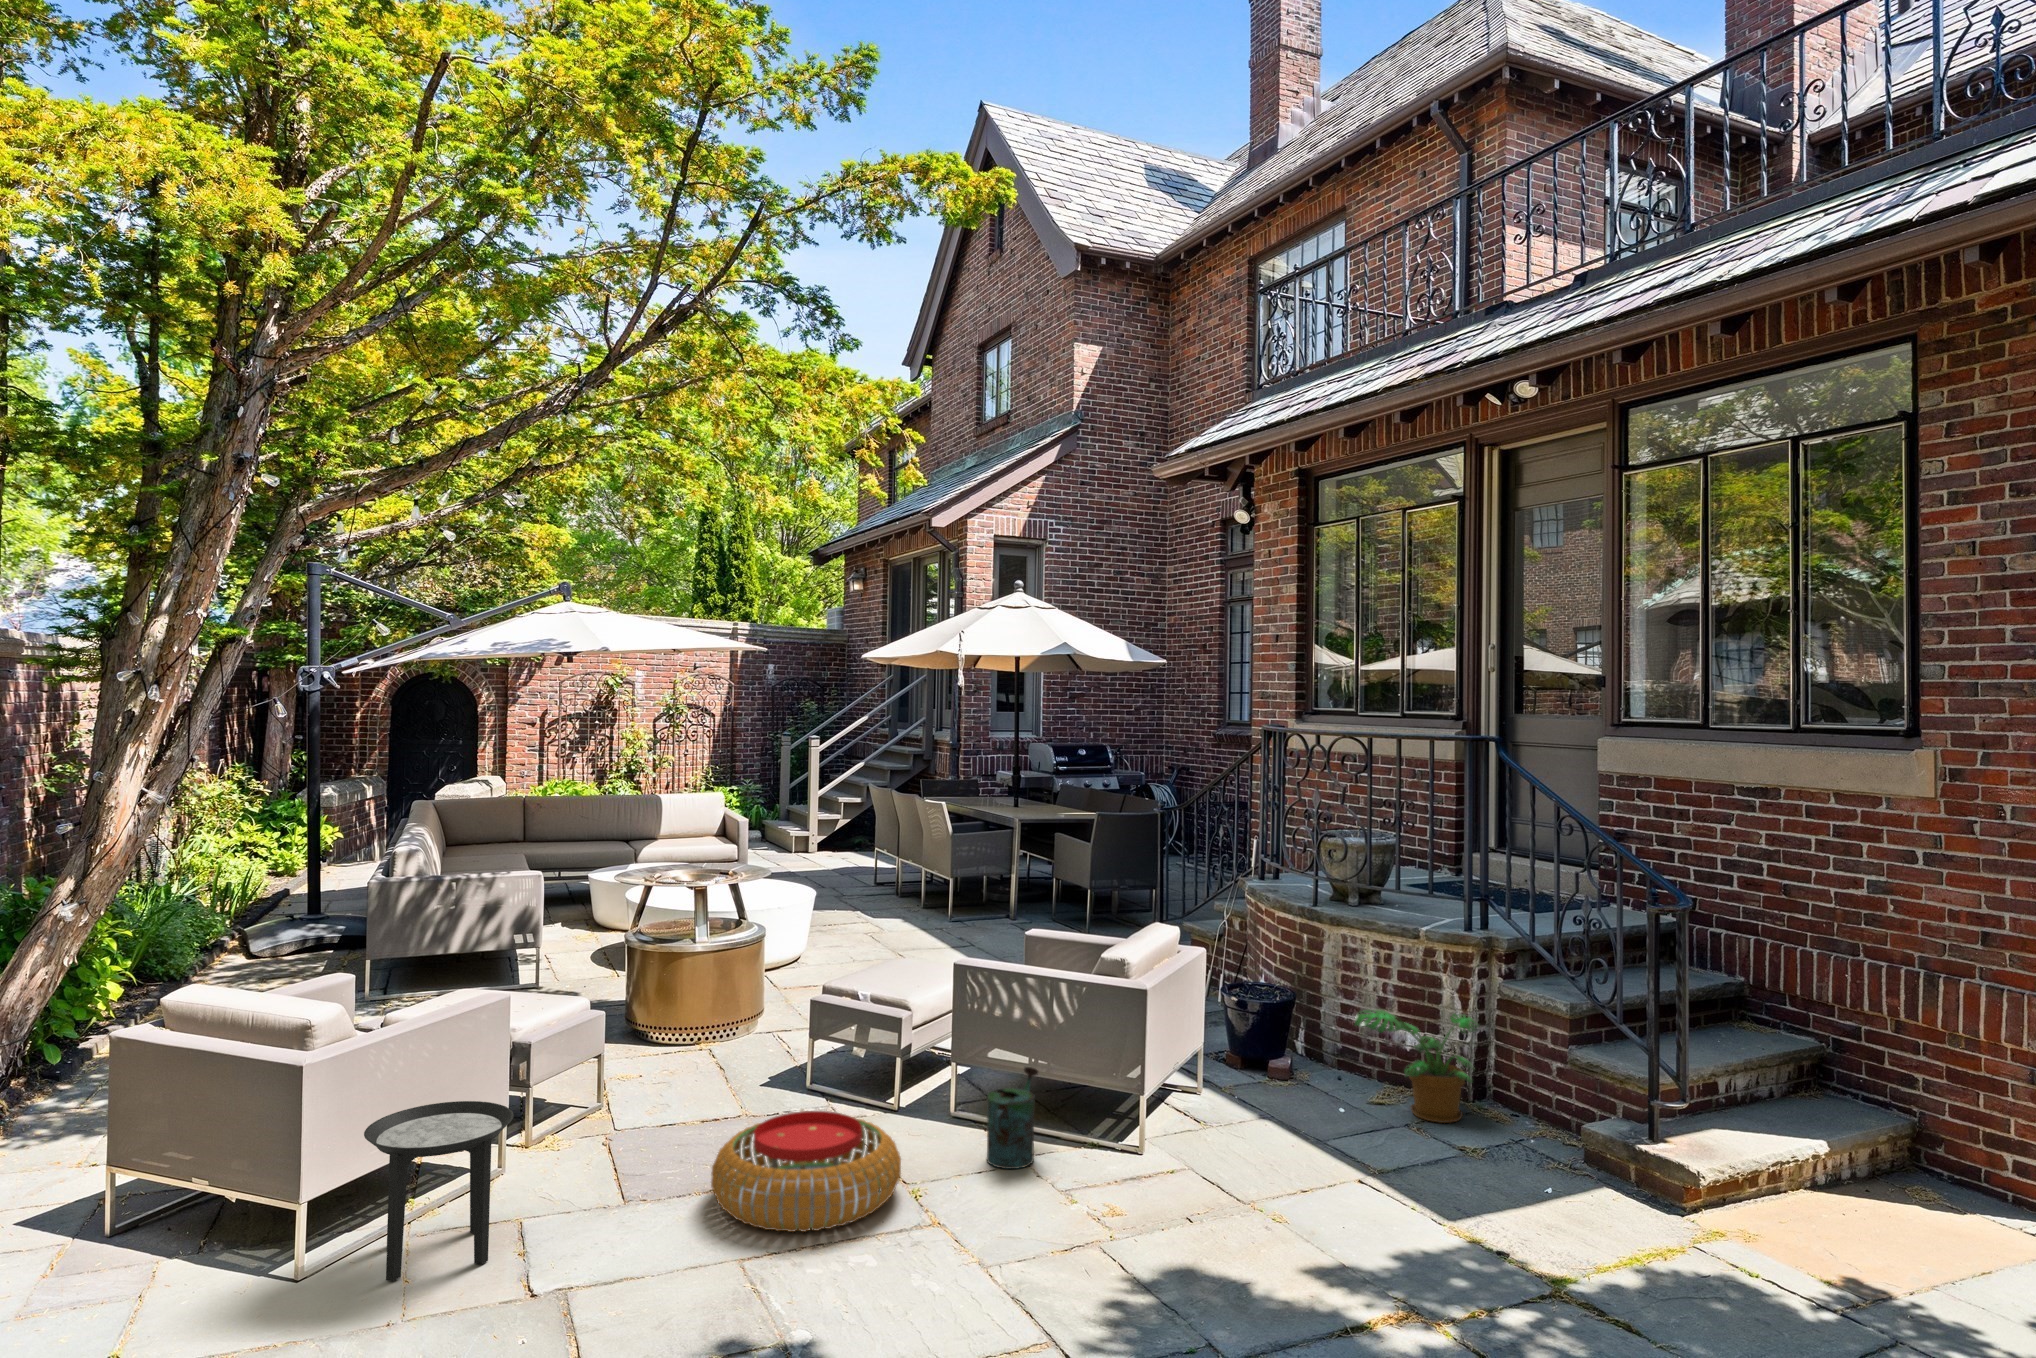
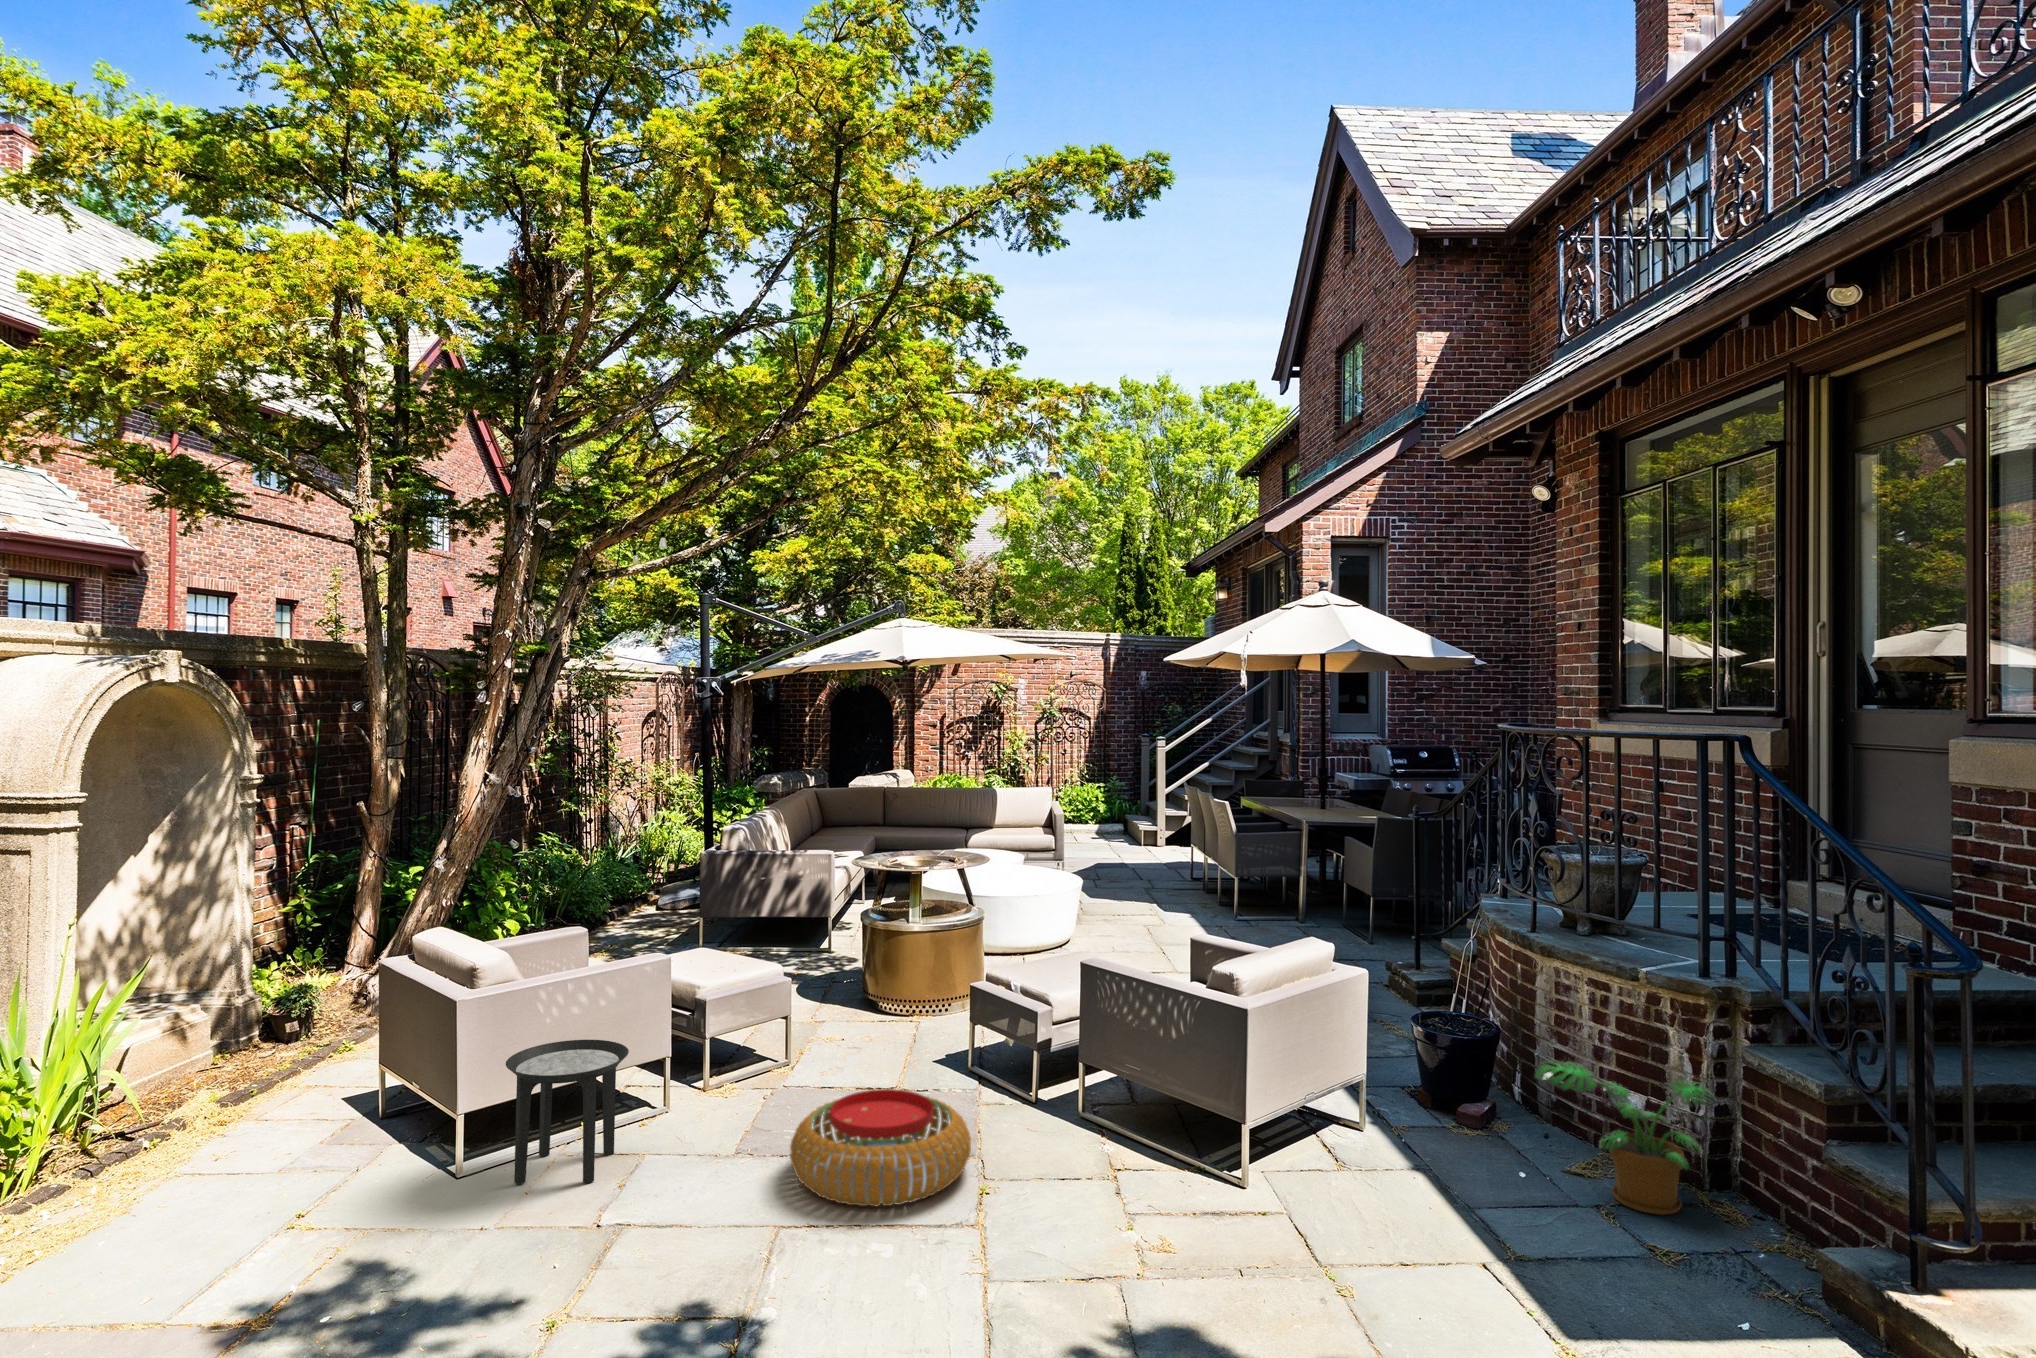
watering can: present [987,1067,1038,1169] -> none [1068,1075,1144,1180]

